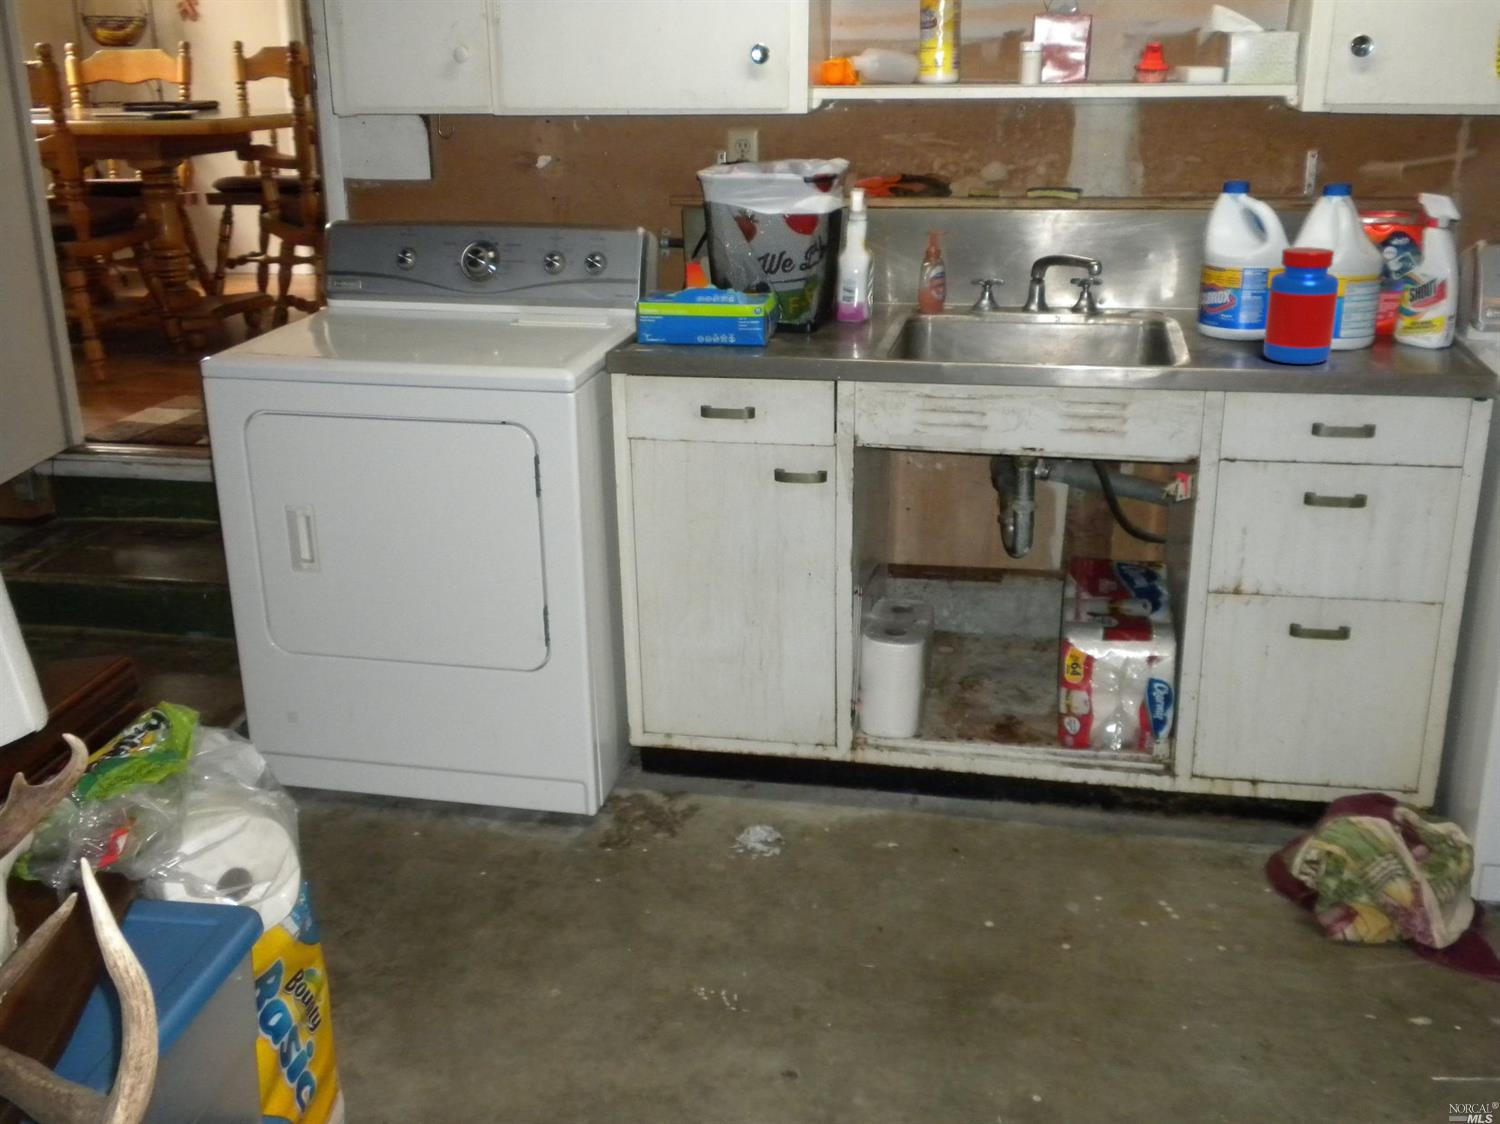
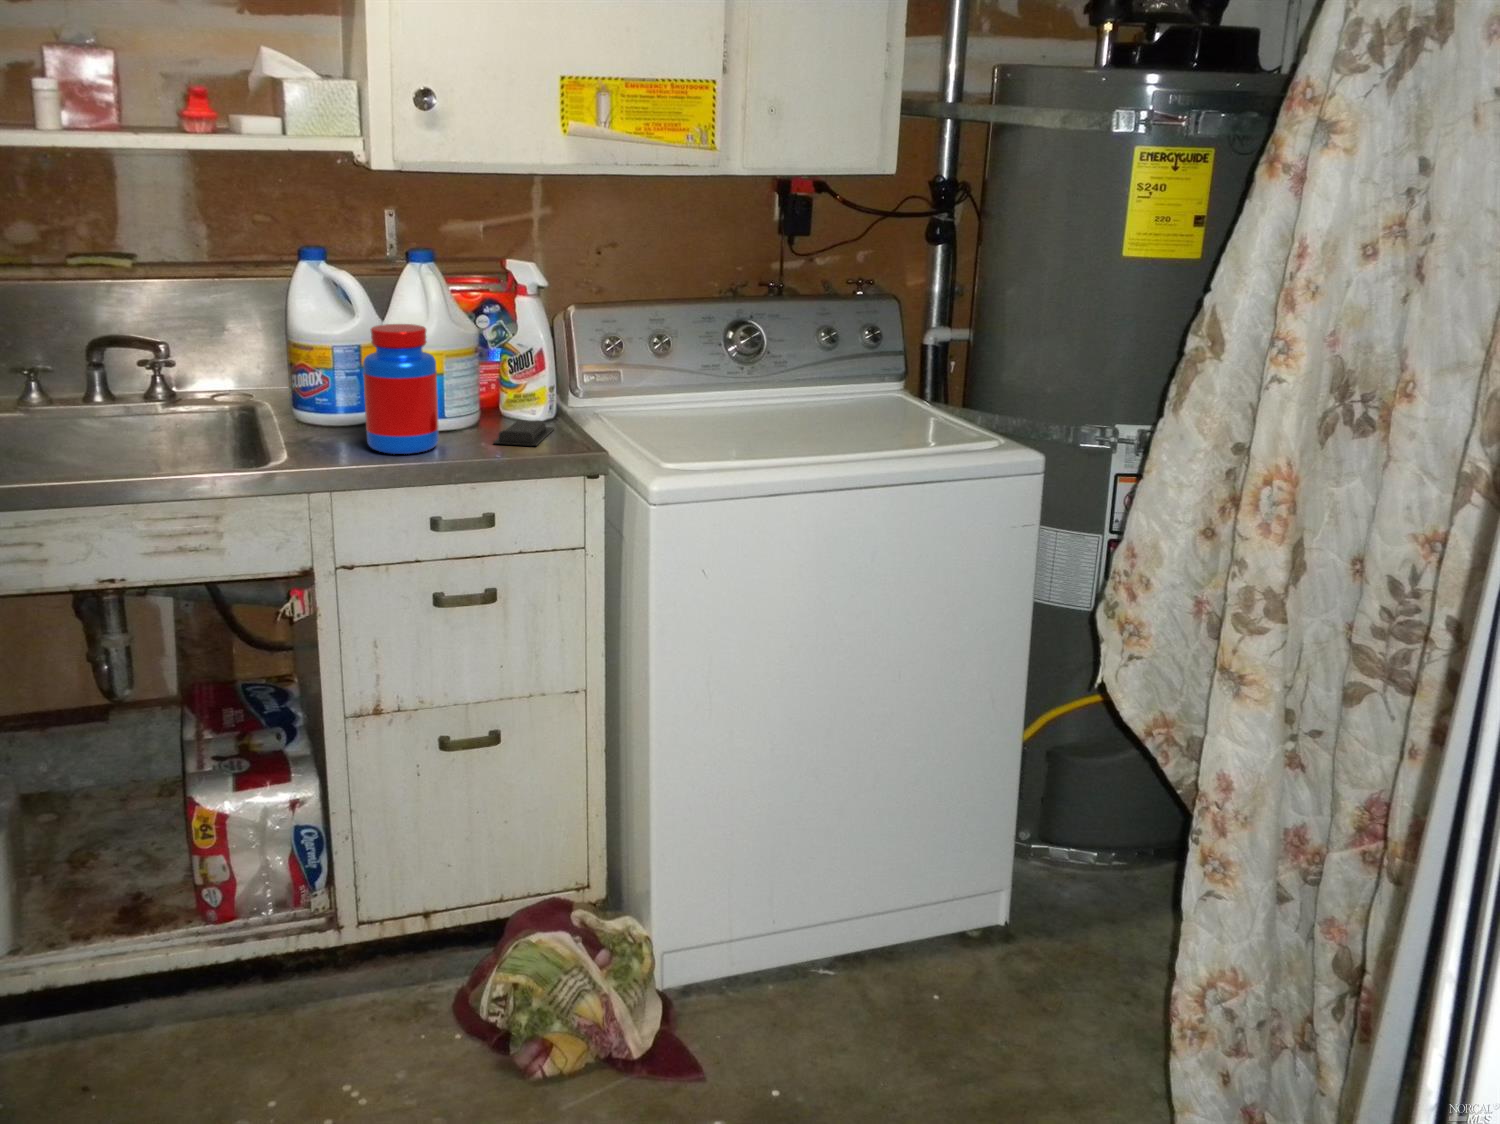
soap bar: none [1383,344,1446,367] -> present [494,420,554,446]

